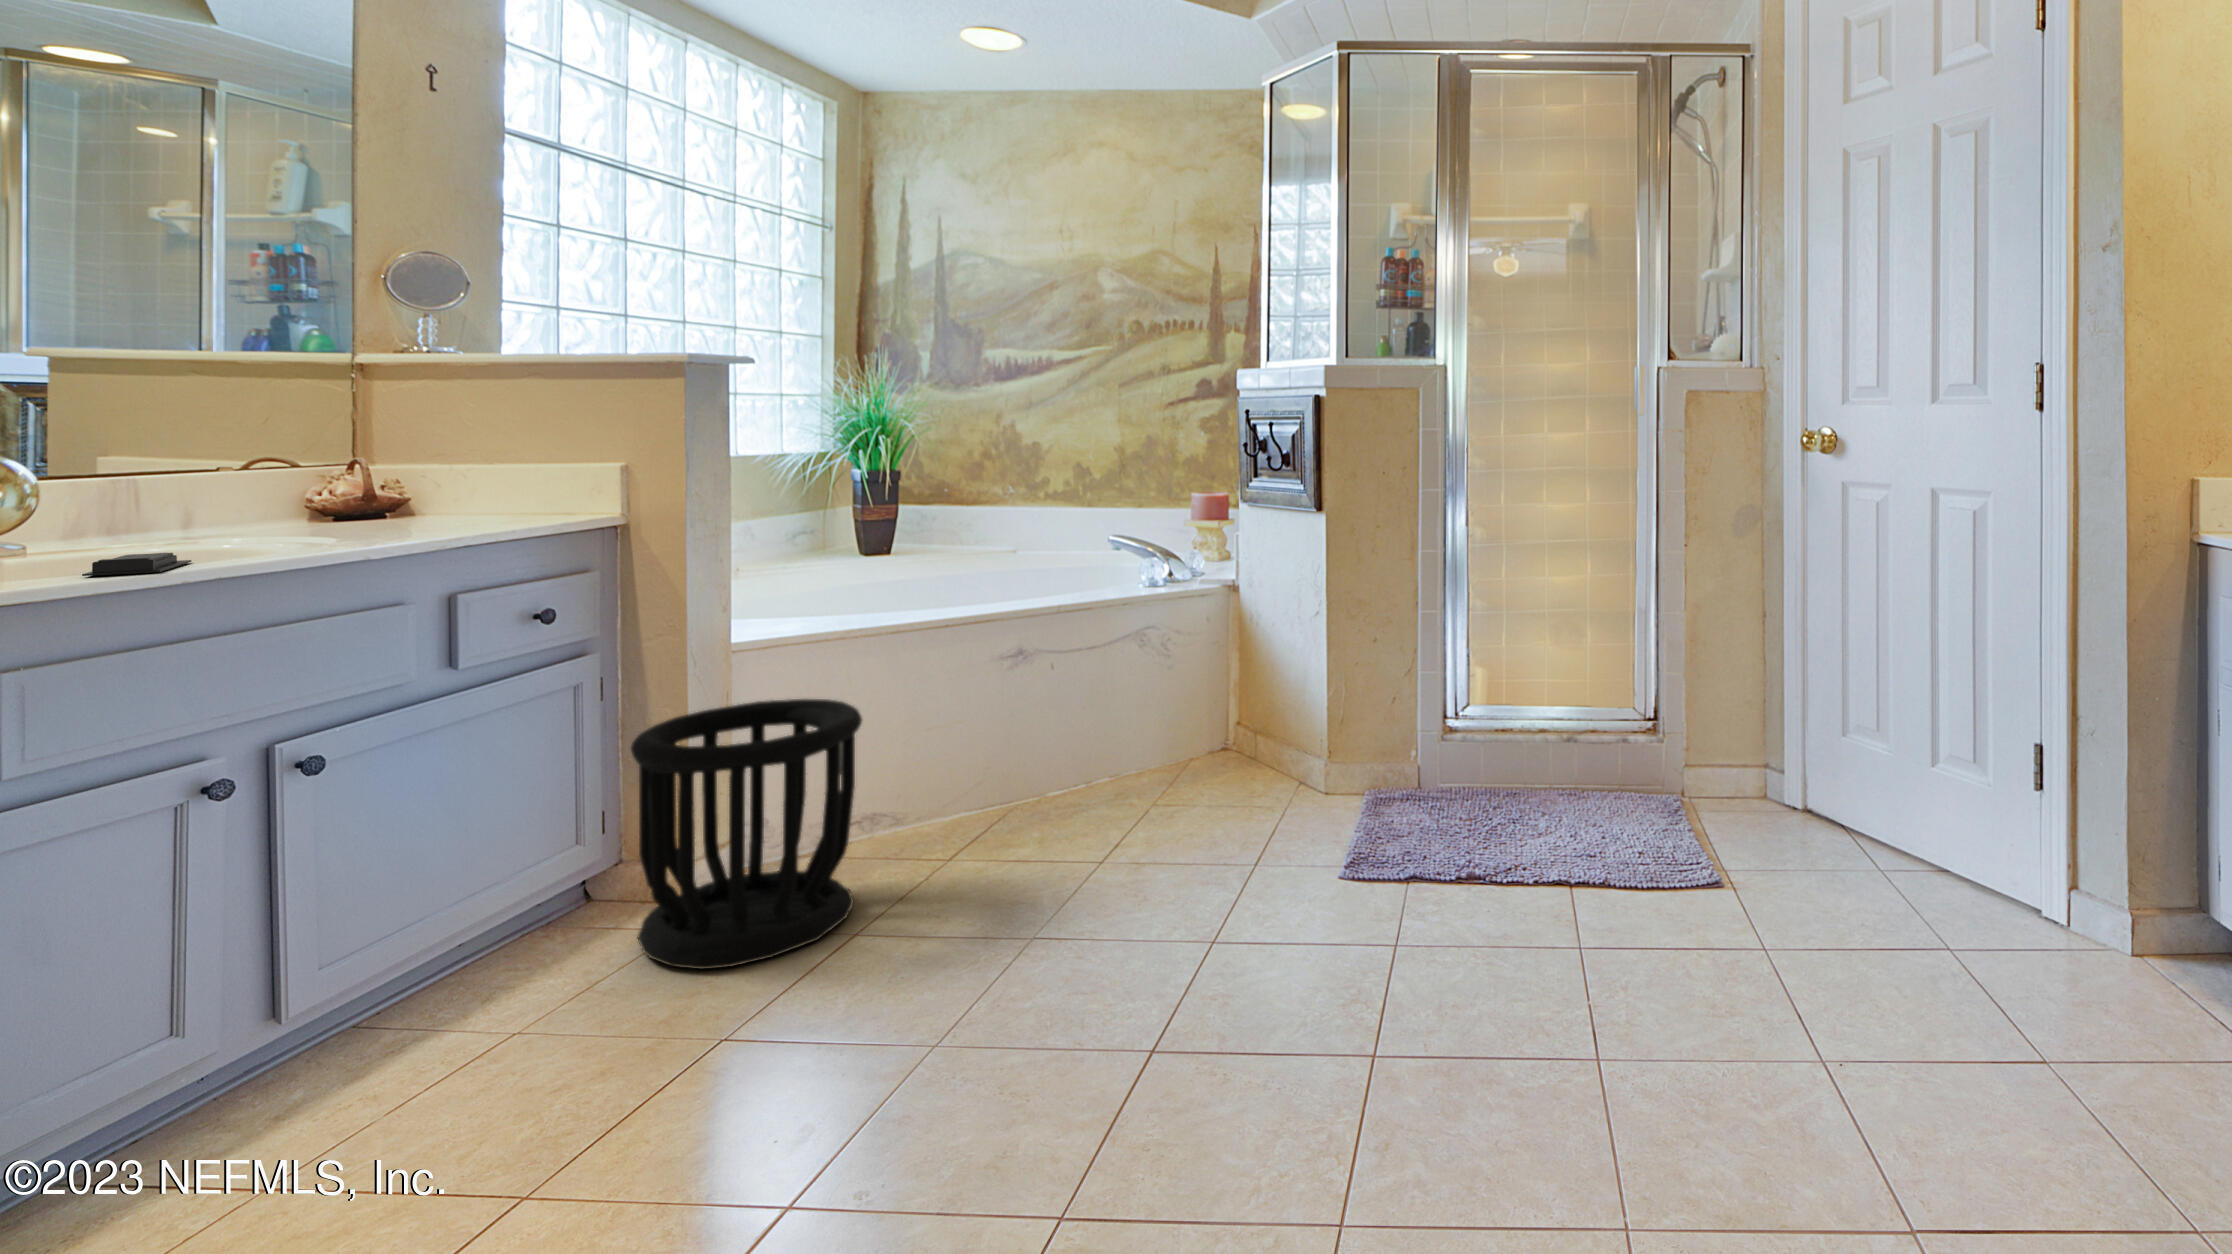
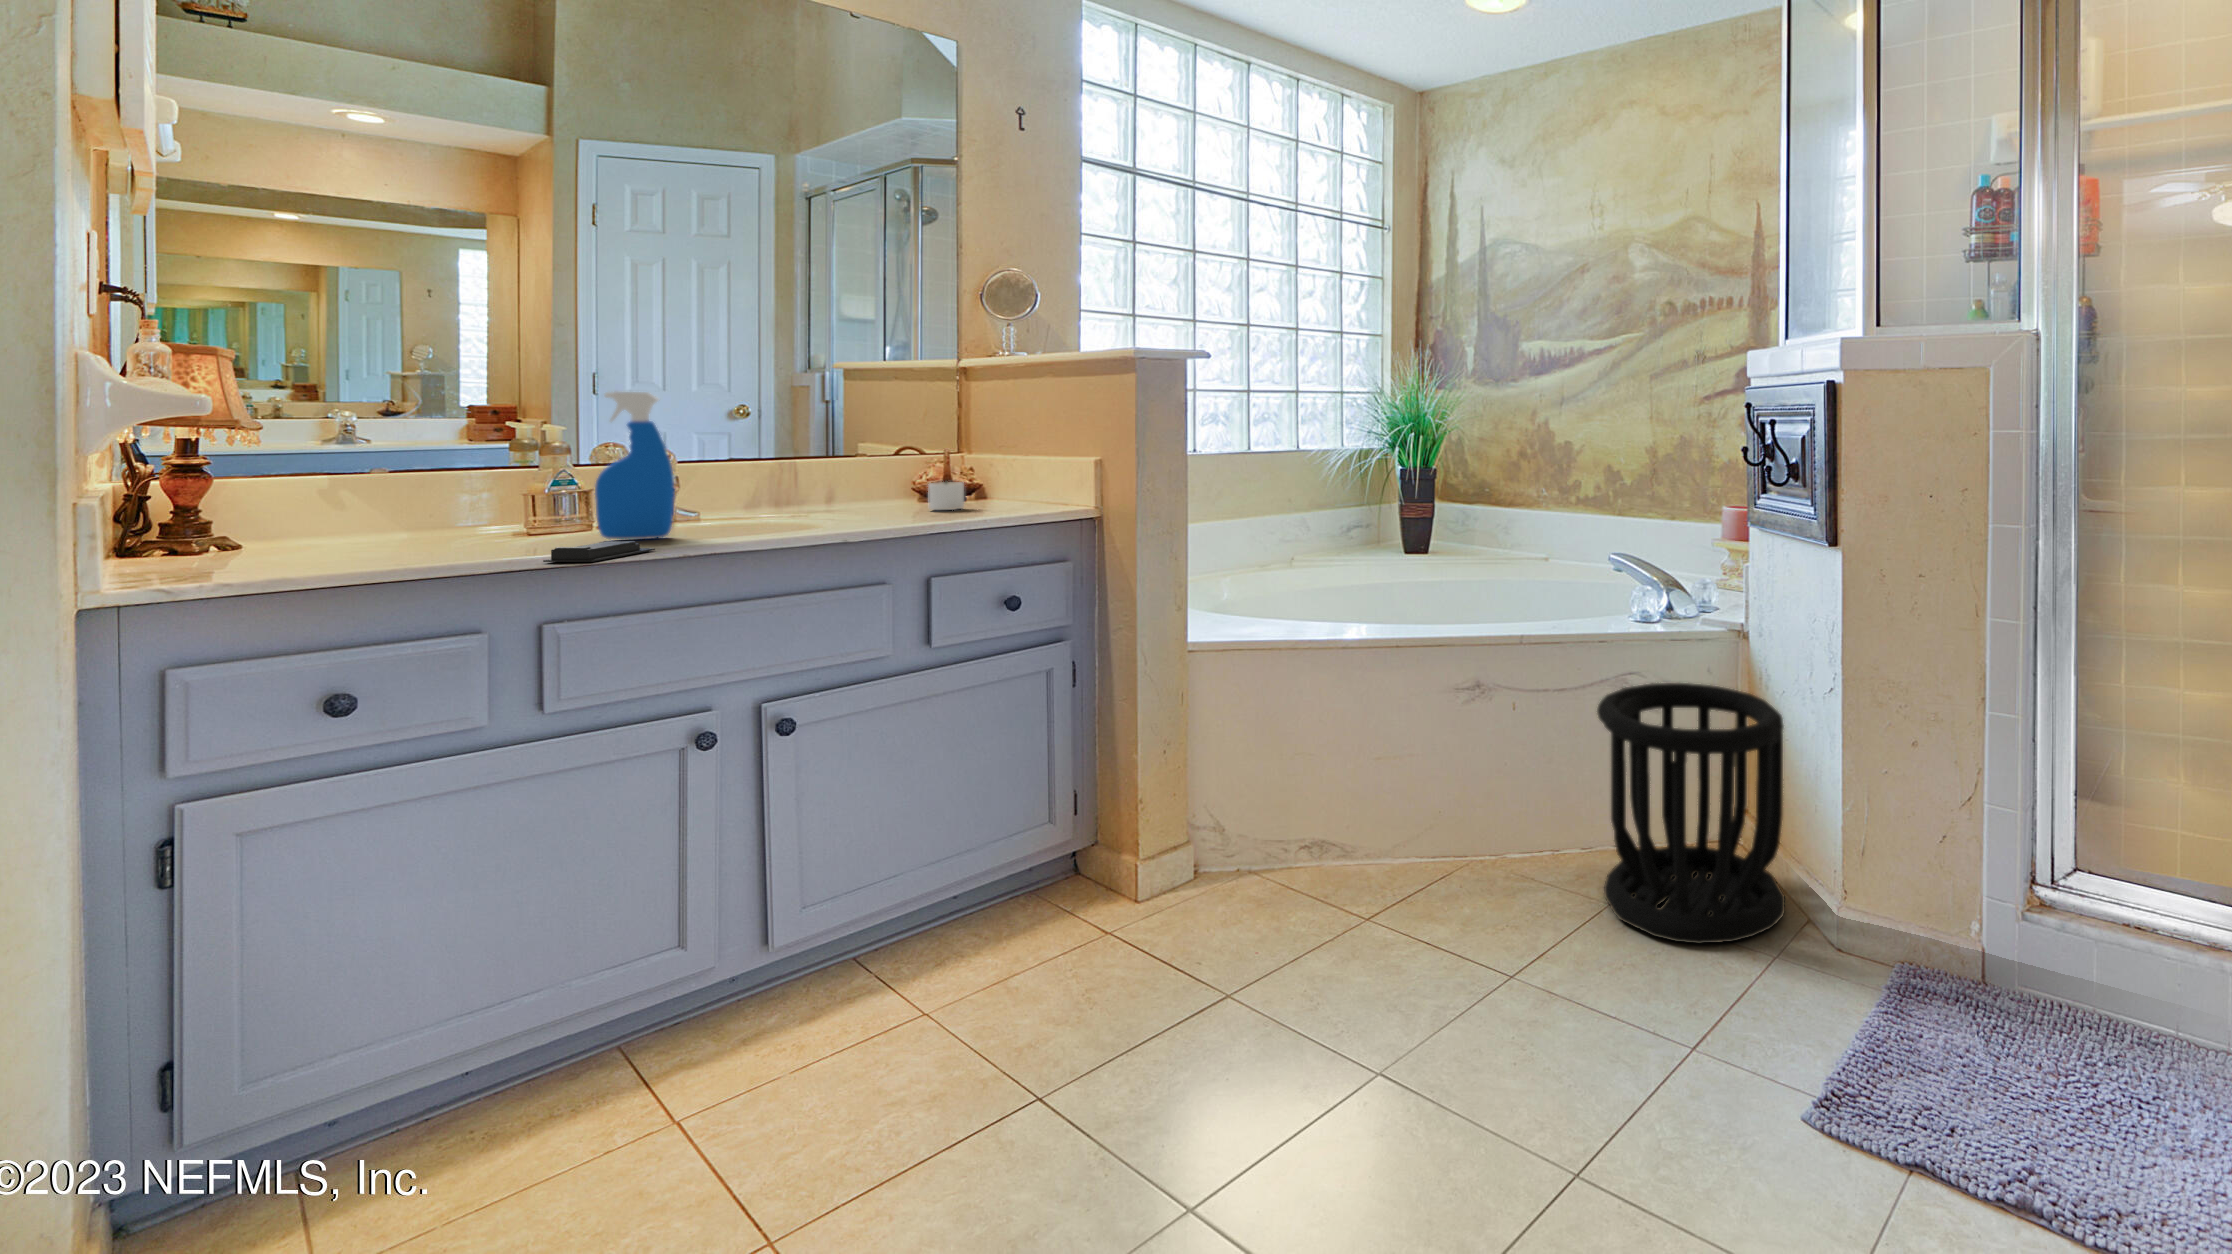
spray bottle: none [16,389,137,560] -> present [595,391,675,539]
candle: none [399,487,469,521] -> present [928,481,964,510]
wastebasket: present [631,699,862,970] -> present [1597,683,1785,944]

